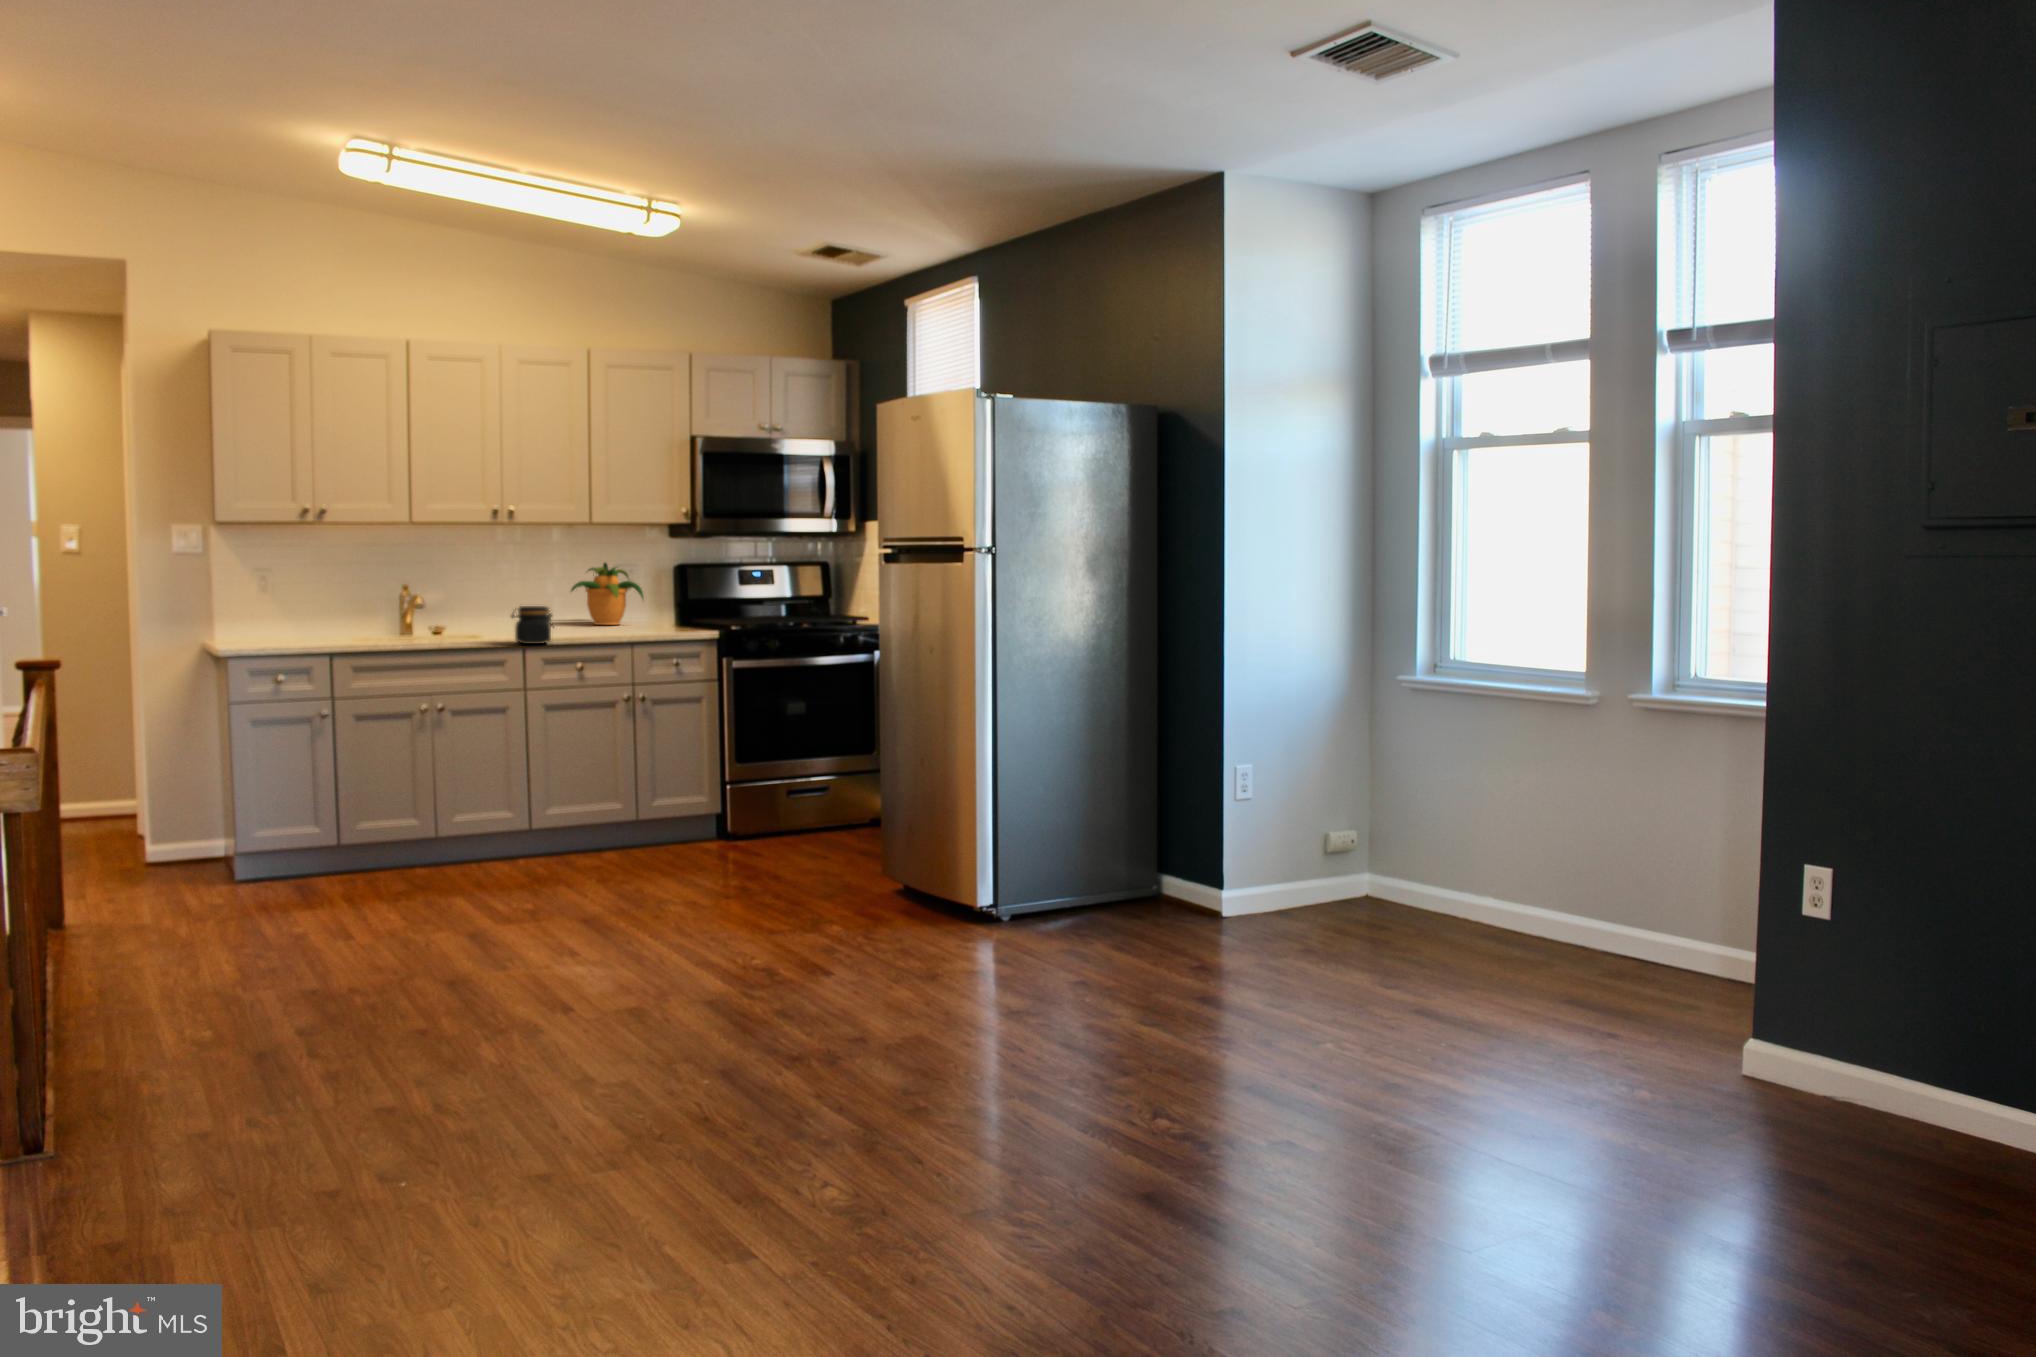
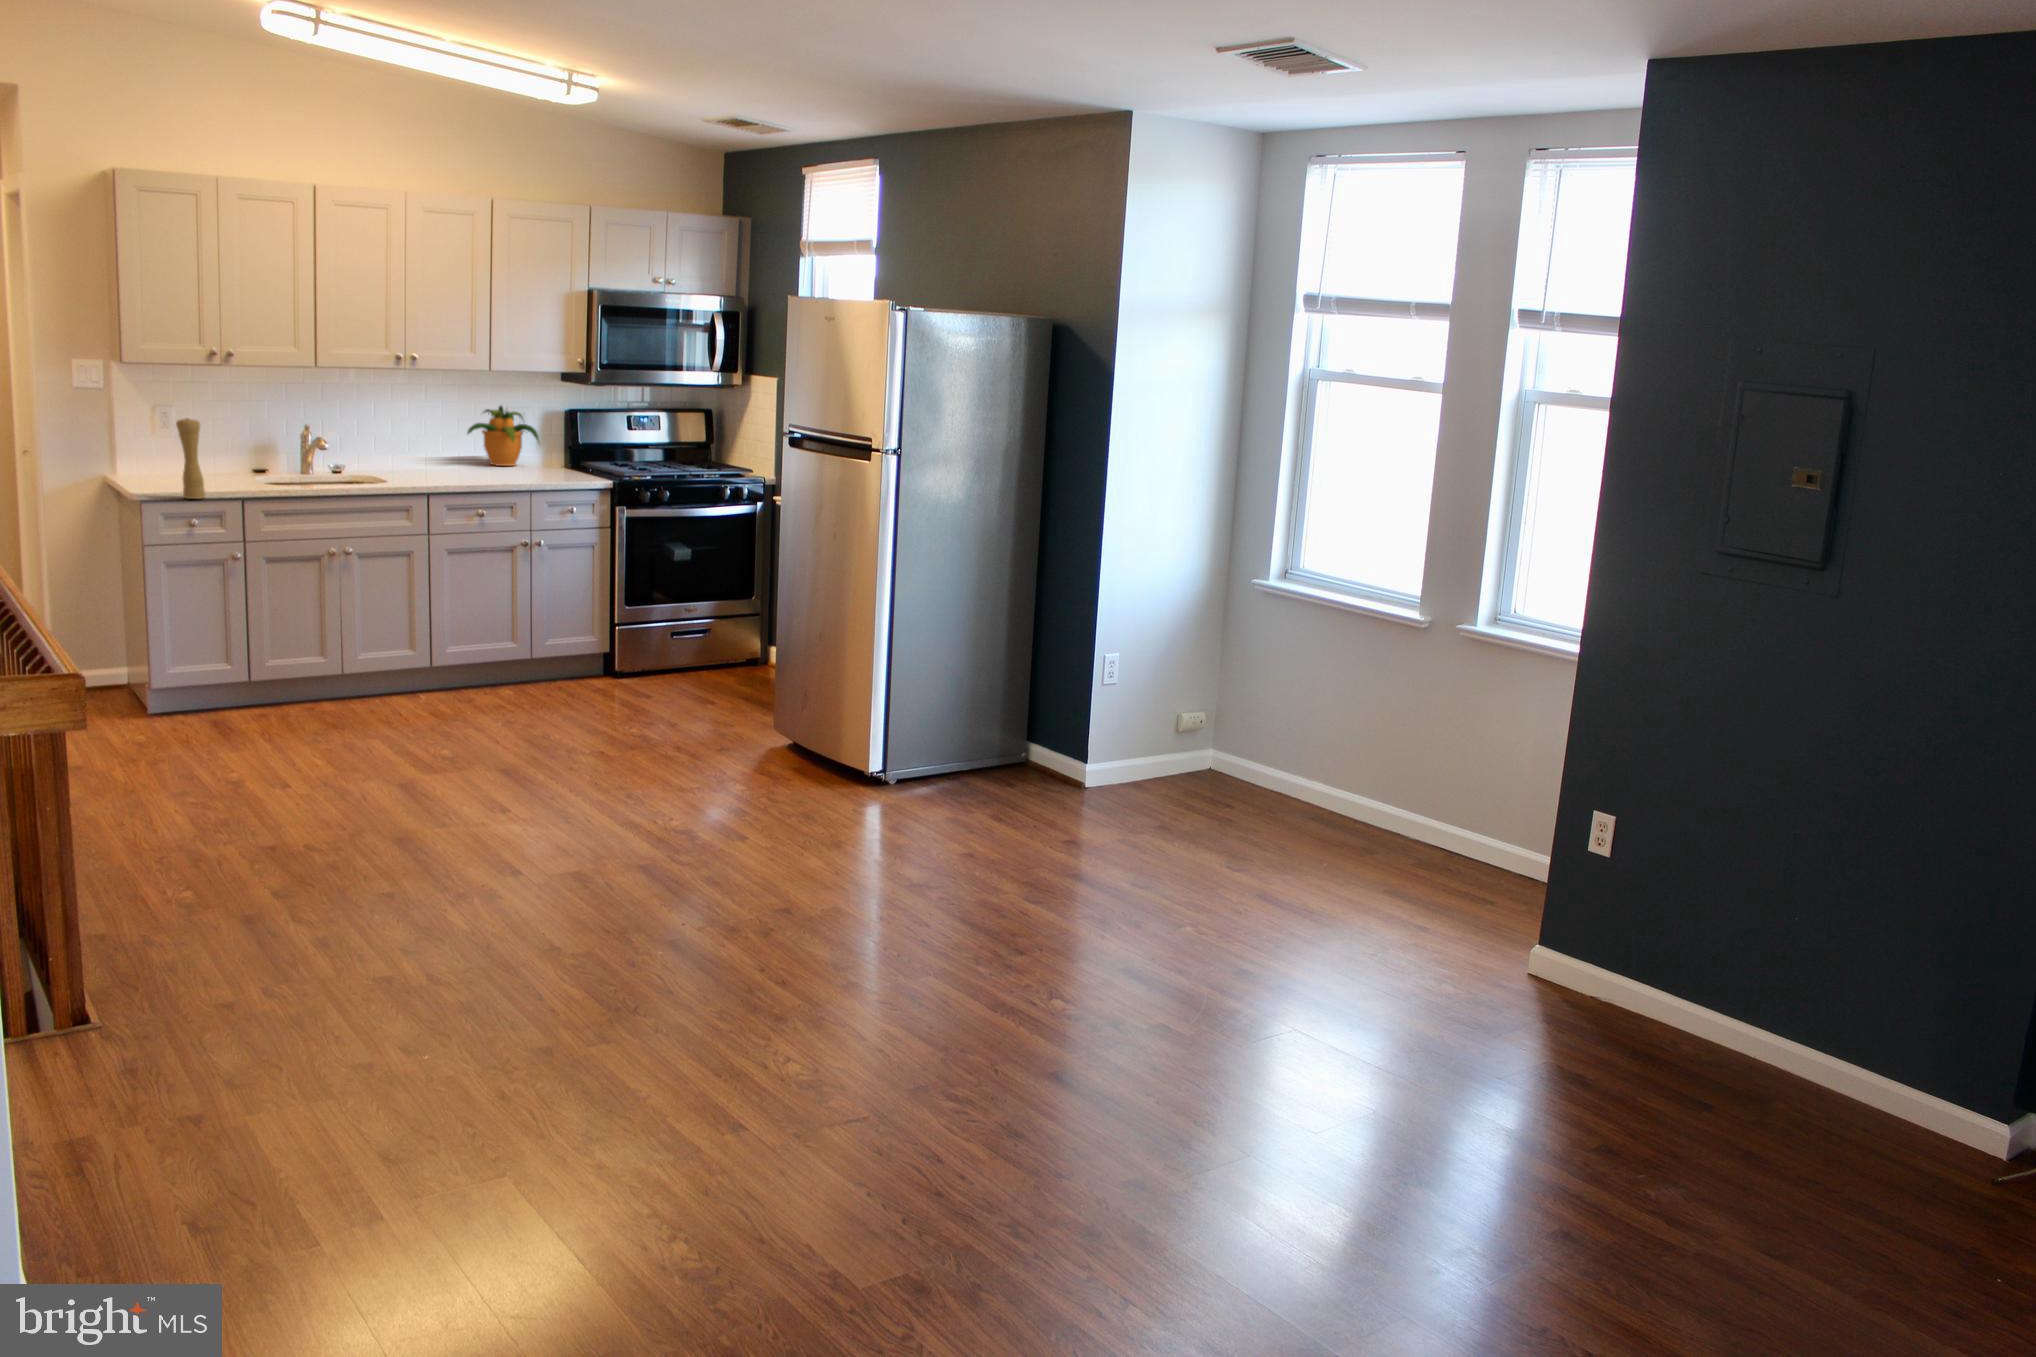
pepper mill: none [284,571,308,652] -> present [176,418,205,499]
jar: present [511,606,553,644] -> none [412,455,457,494]

